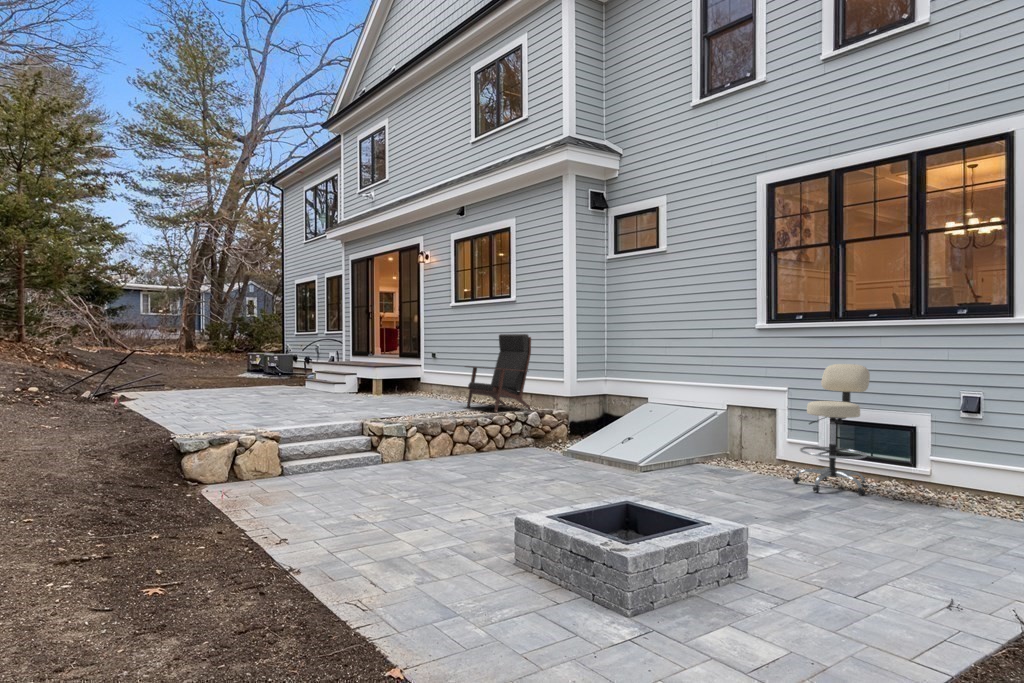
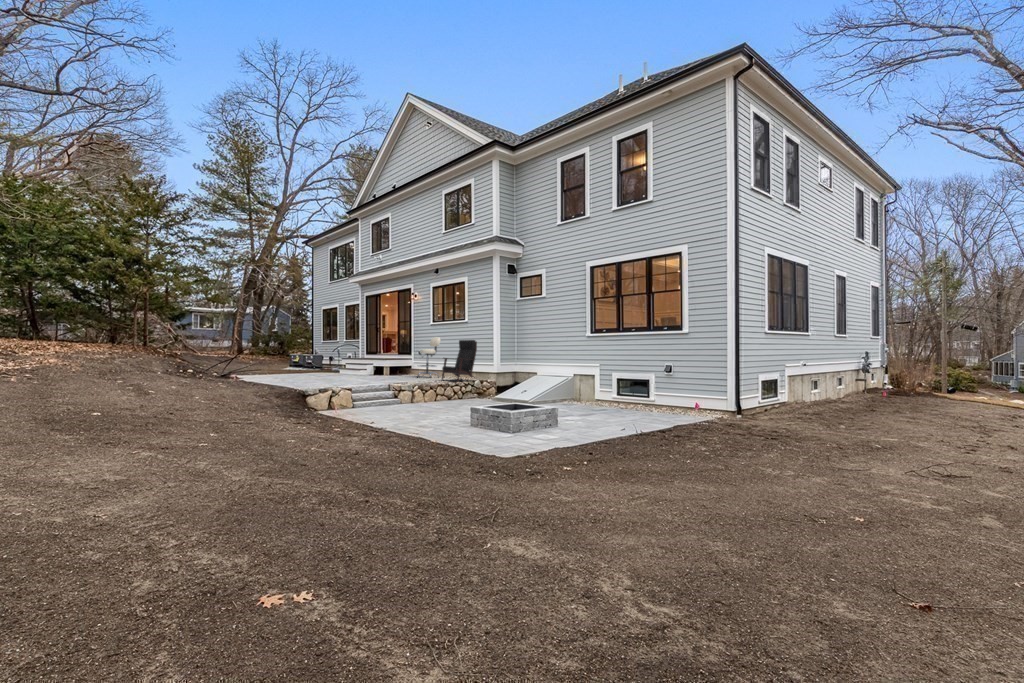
stool: present [793,364,870,495] -> present [417,337,440,378]

